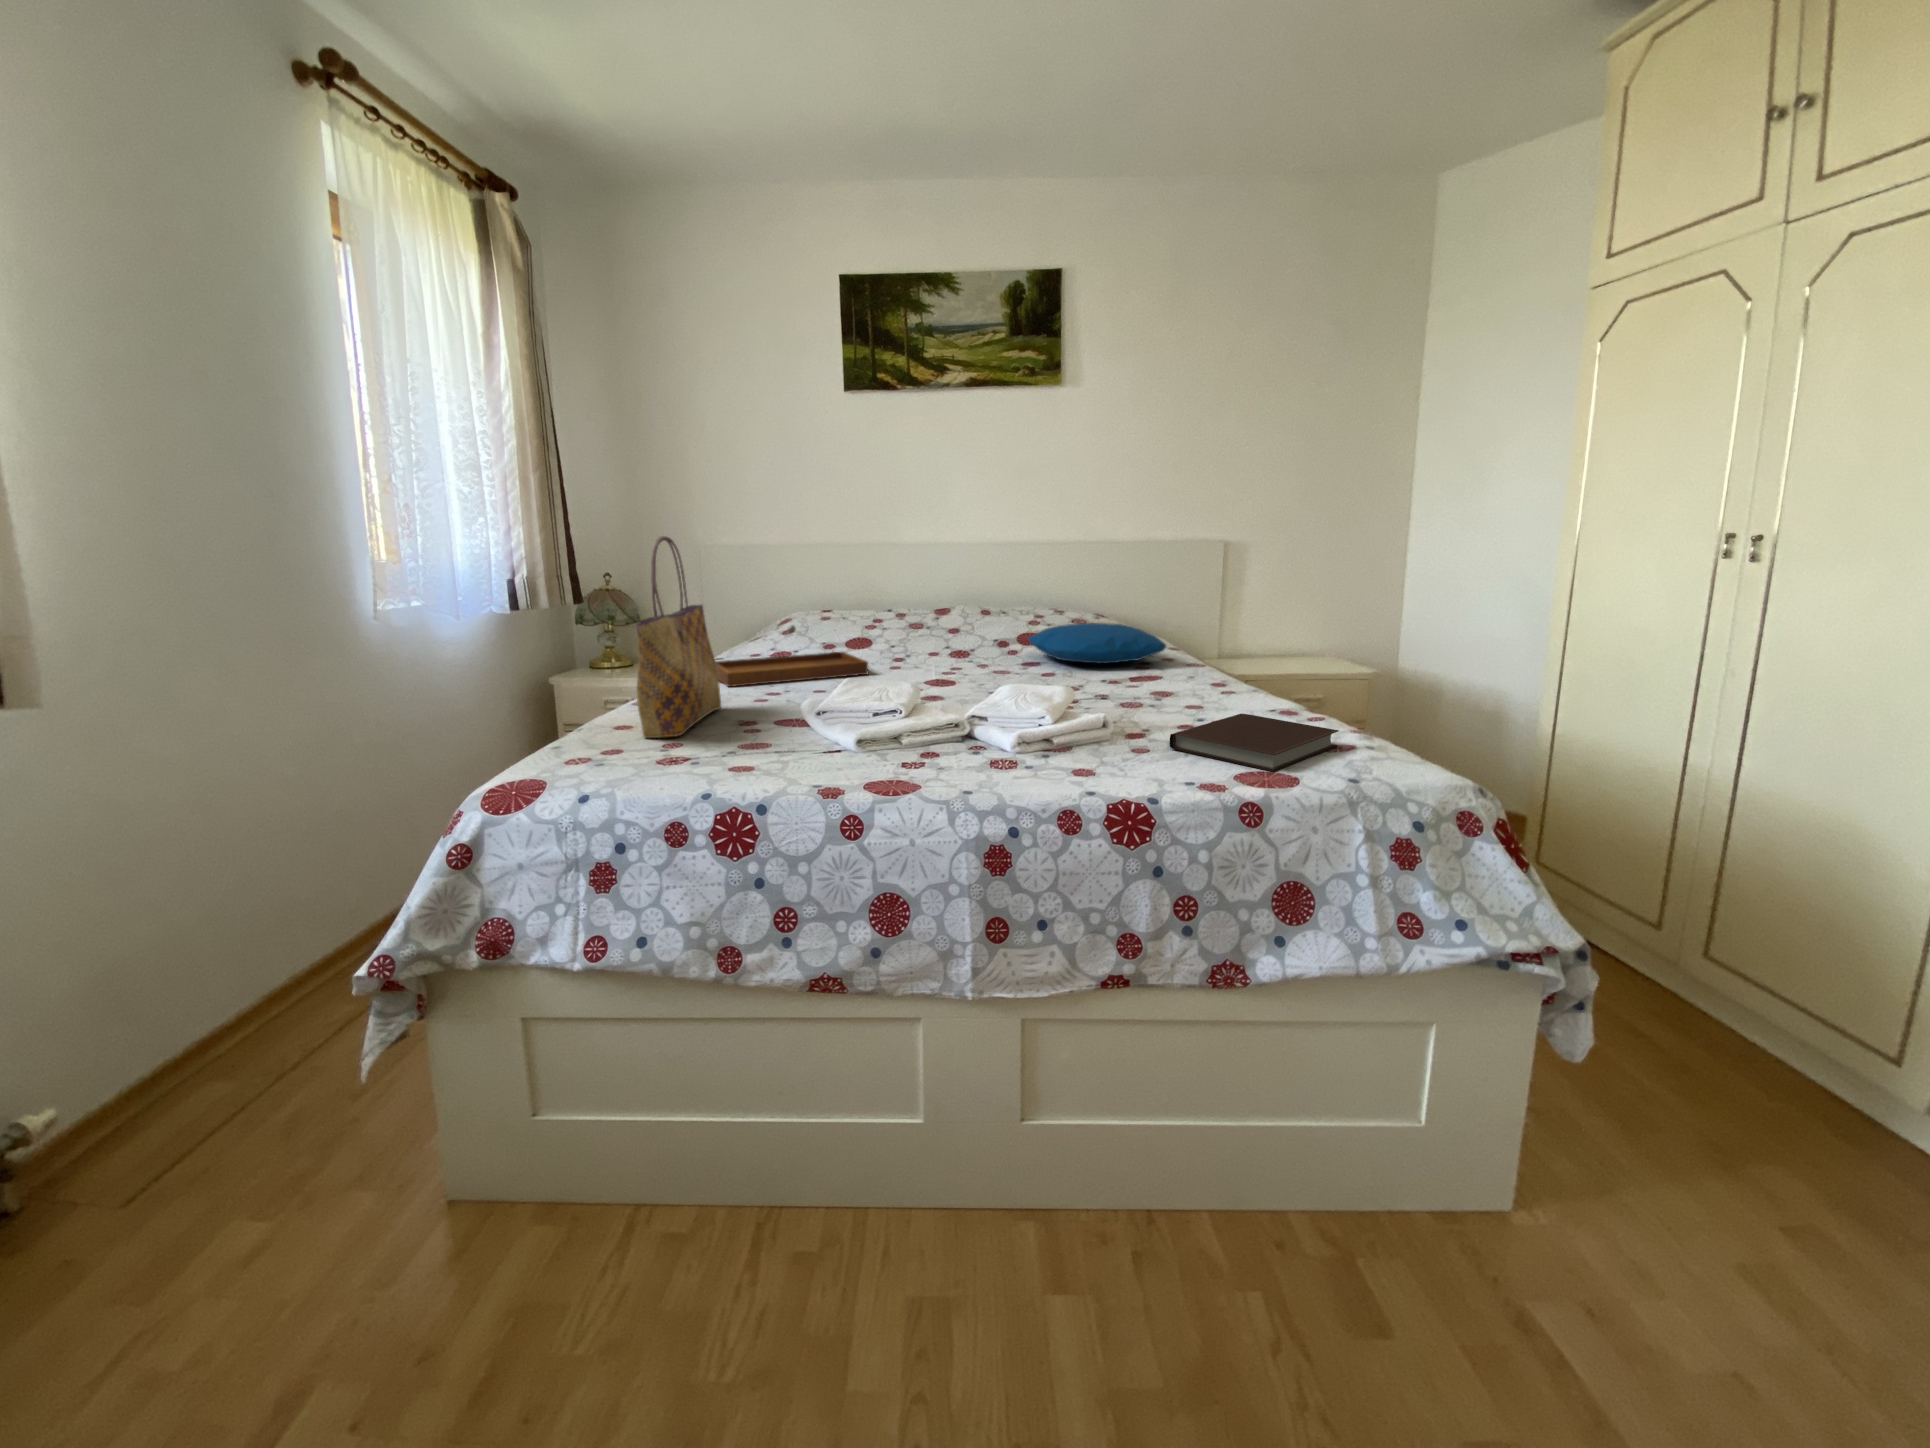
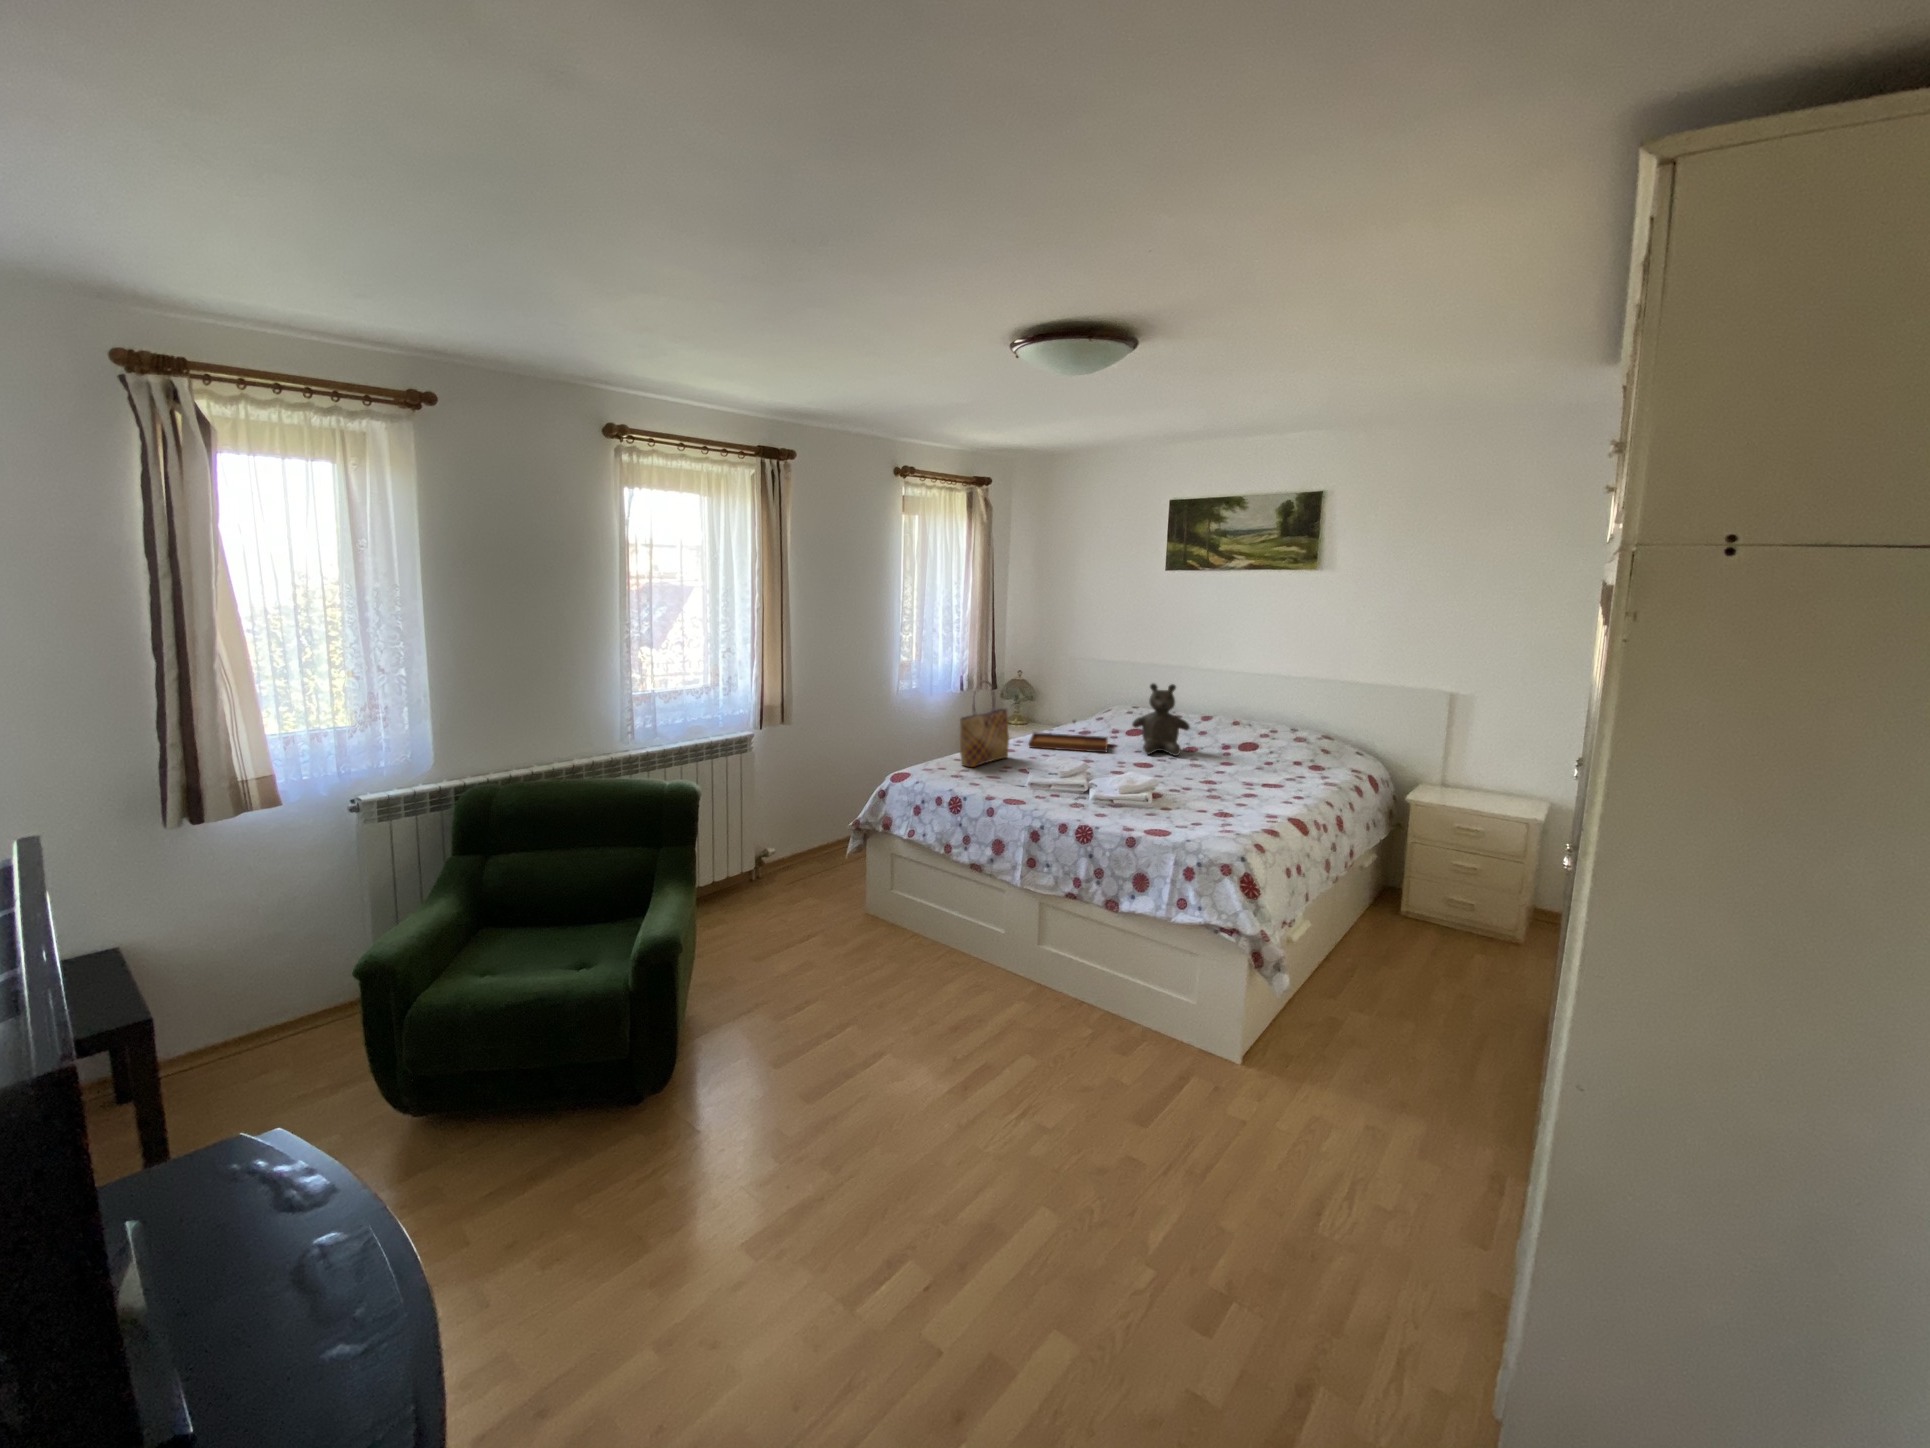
teddy bear: none [885,548,977,667] -> present [1132,683,1189,756]
pillow: present [1027,623,1166,663] -> none [1220,741,1304,772]
notebook: present [1170,714,1339,772] -> none [1156,808,1242,832]

